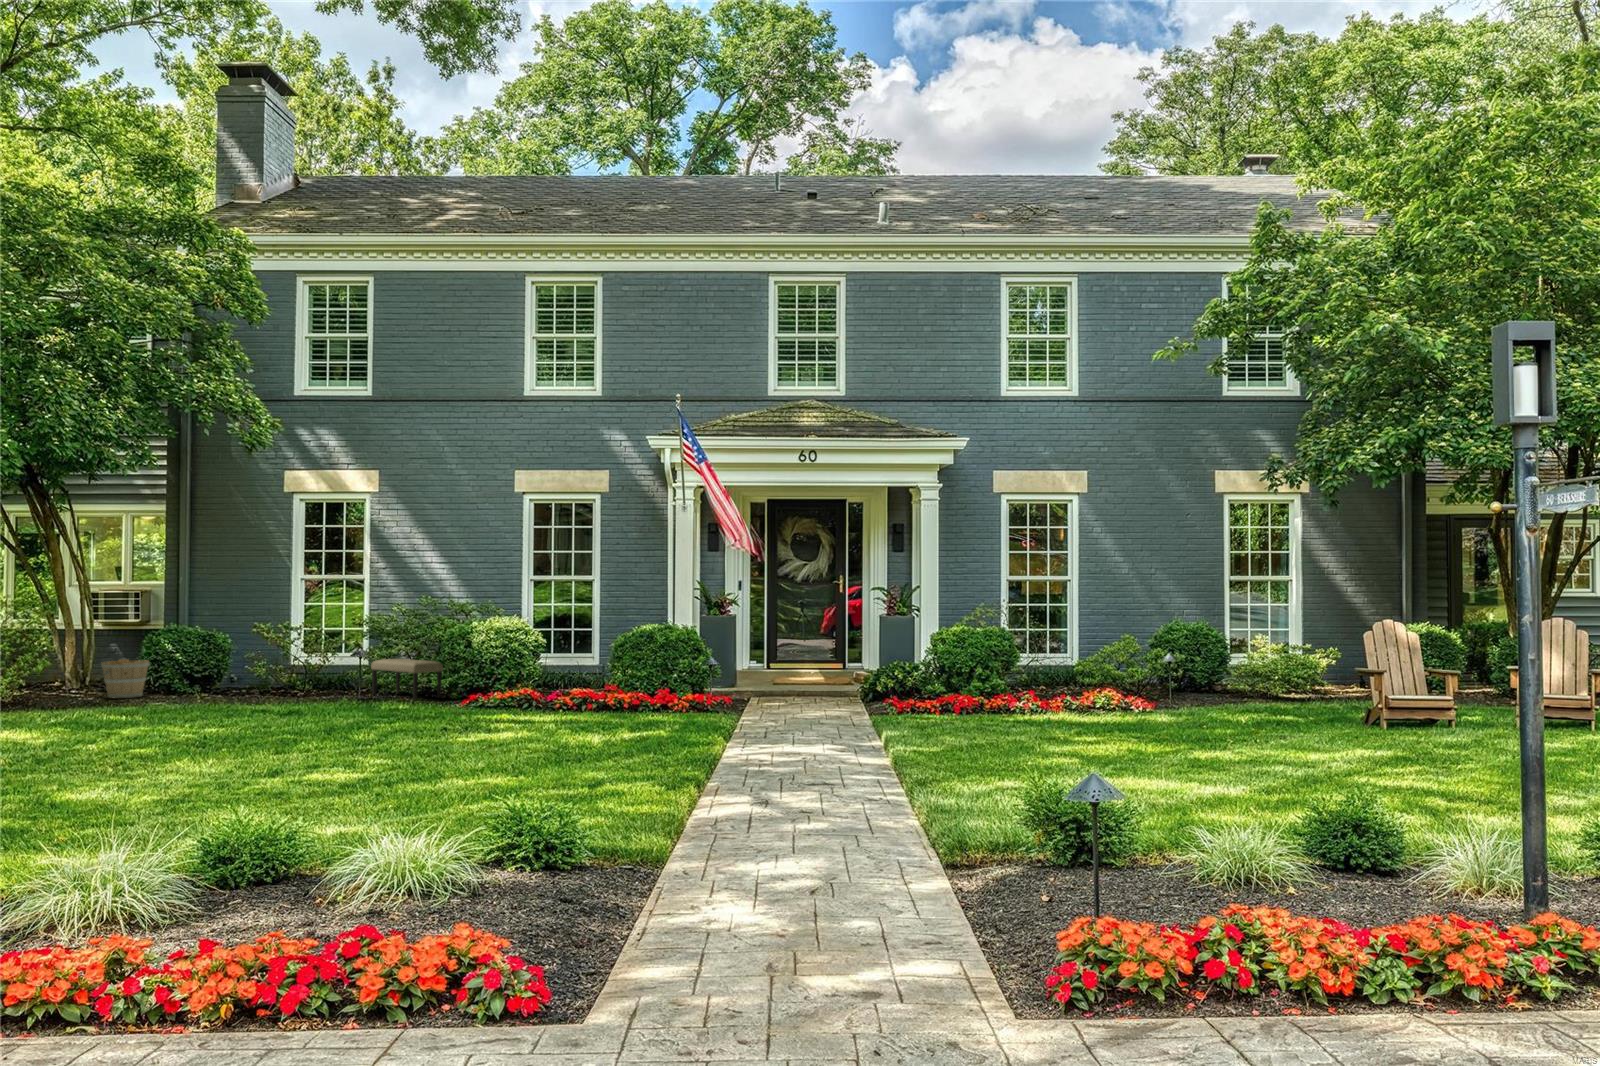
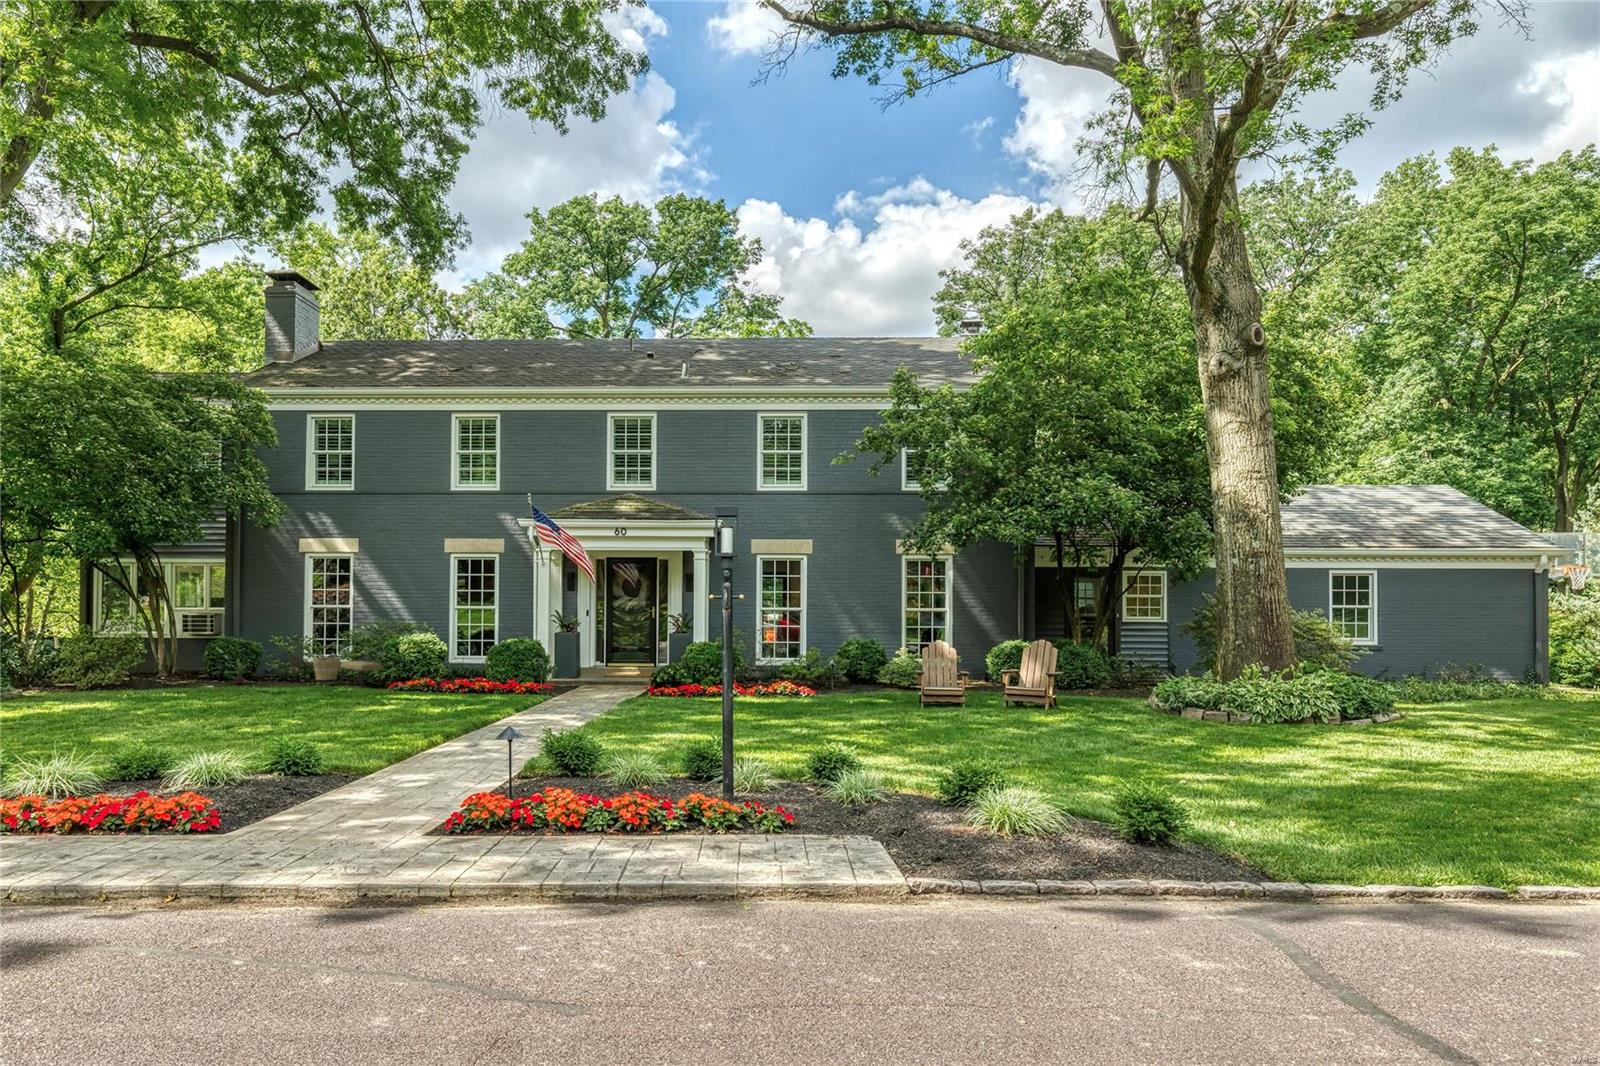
decorative plant: none [189,656,231,696] -> present [234,660,245,684]
wooden bucket: present [101,660,150,698] -> present [313,657,341,680]

